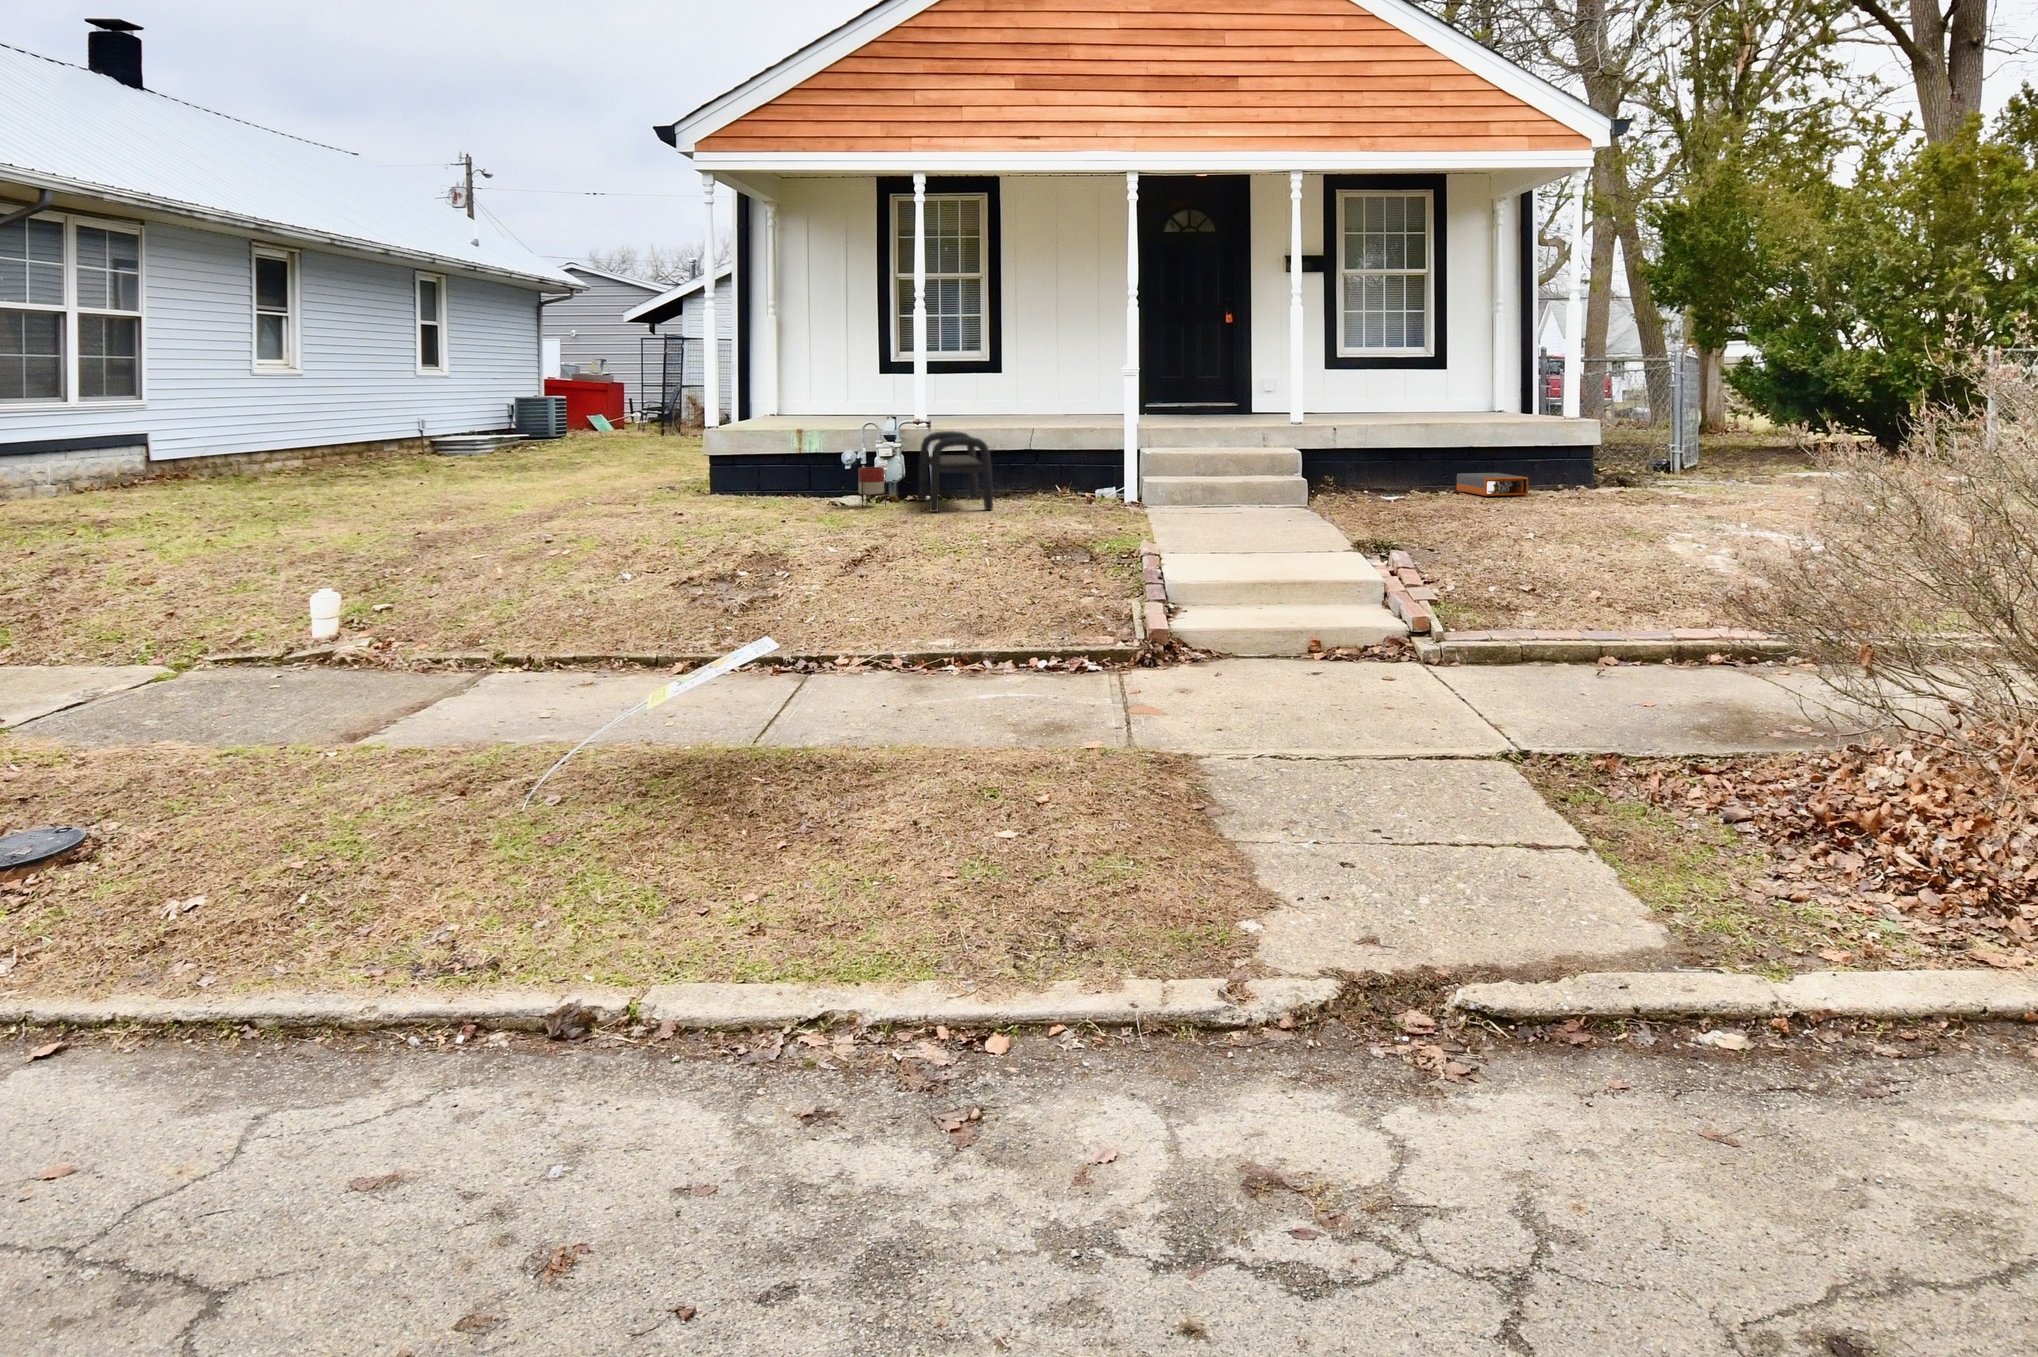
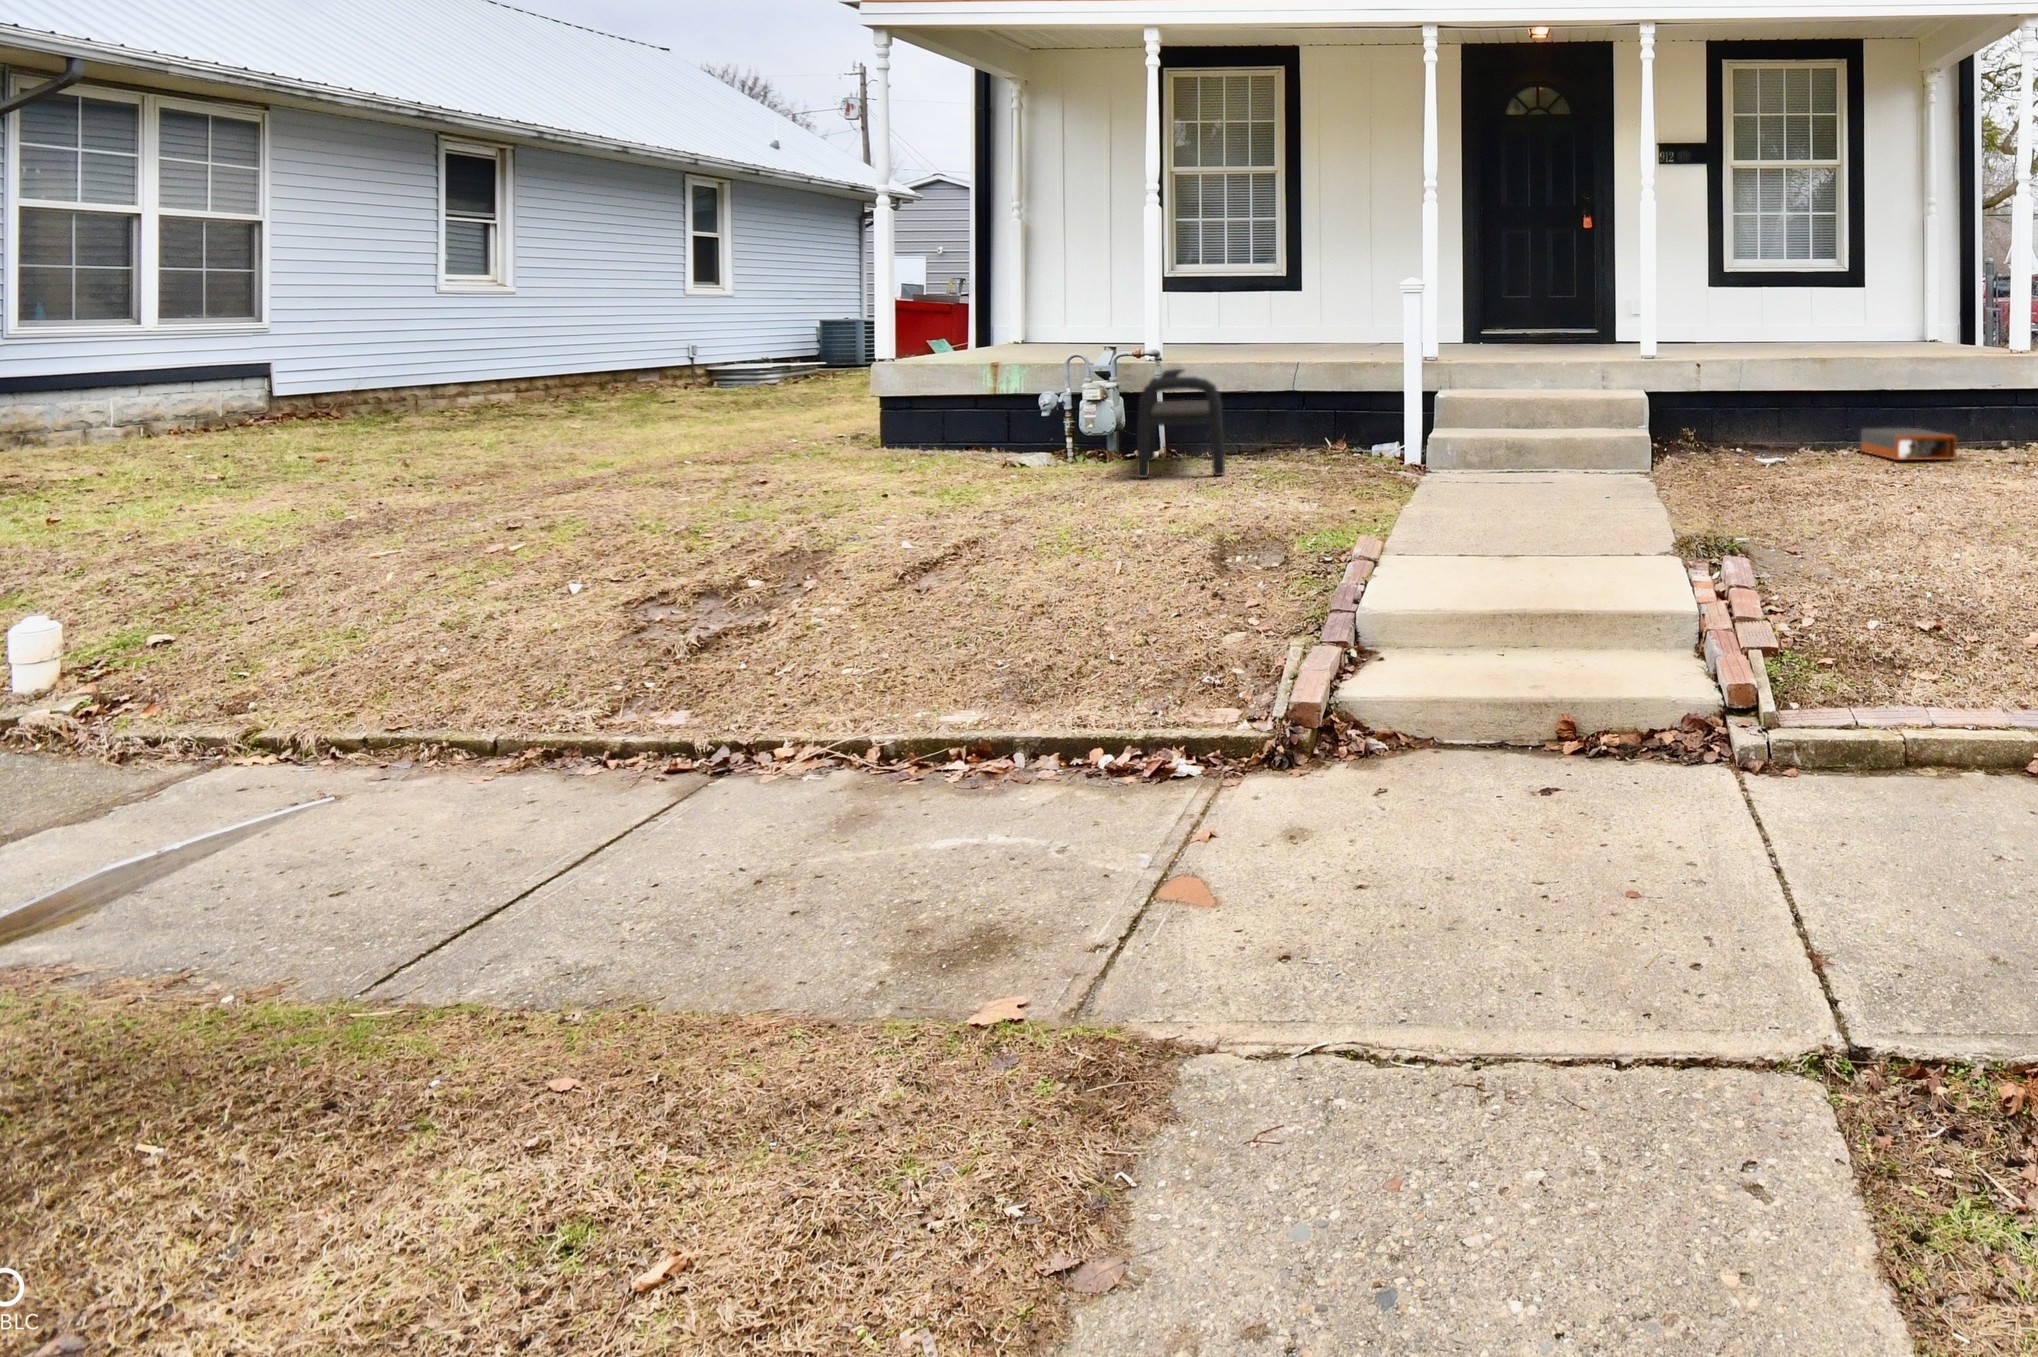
planter: present [858,467,886,508] -> none [1054,416,1091,471]

